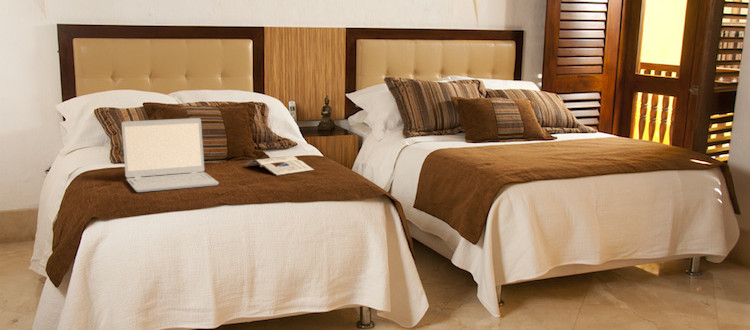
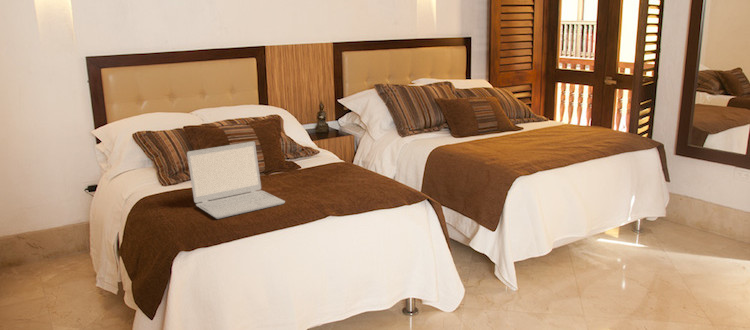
magazine: present [245,156,314,176] -> none [290,166,355,188]

